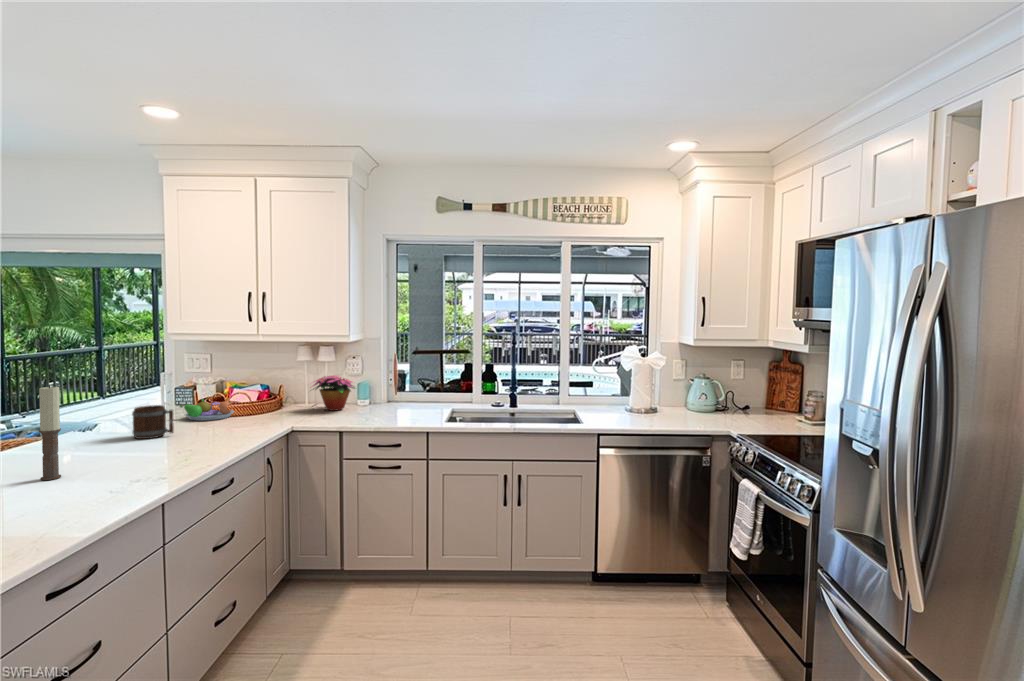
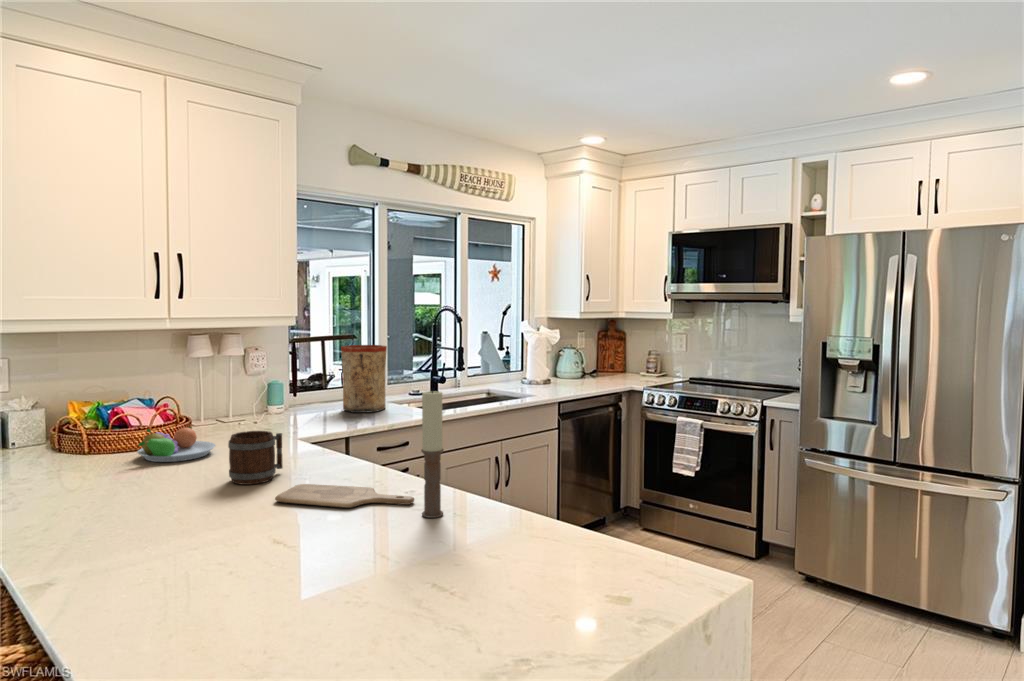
vase: none [385,358,421,413] -> present [341,345,387,413]
flower arrangement: present [313,375,355,411] -> none [248,372,324,423]
cutting board: none [69,443,127,469] -> present [275,484,414,508]

